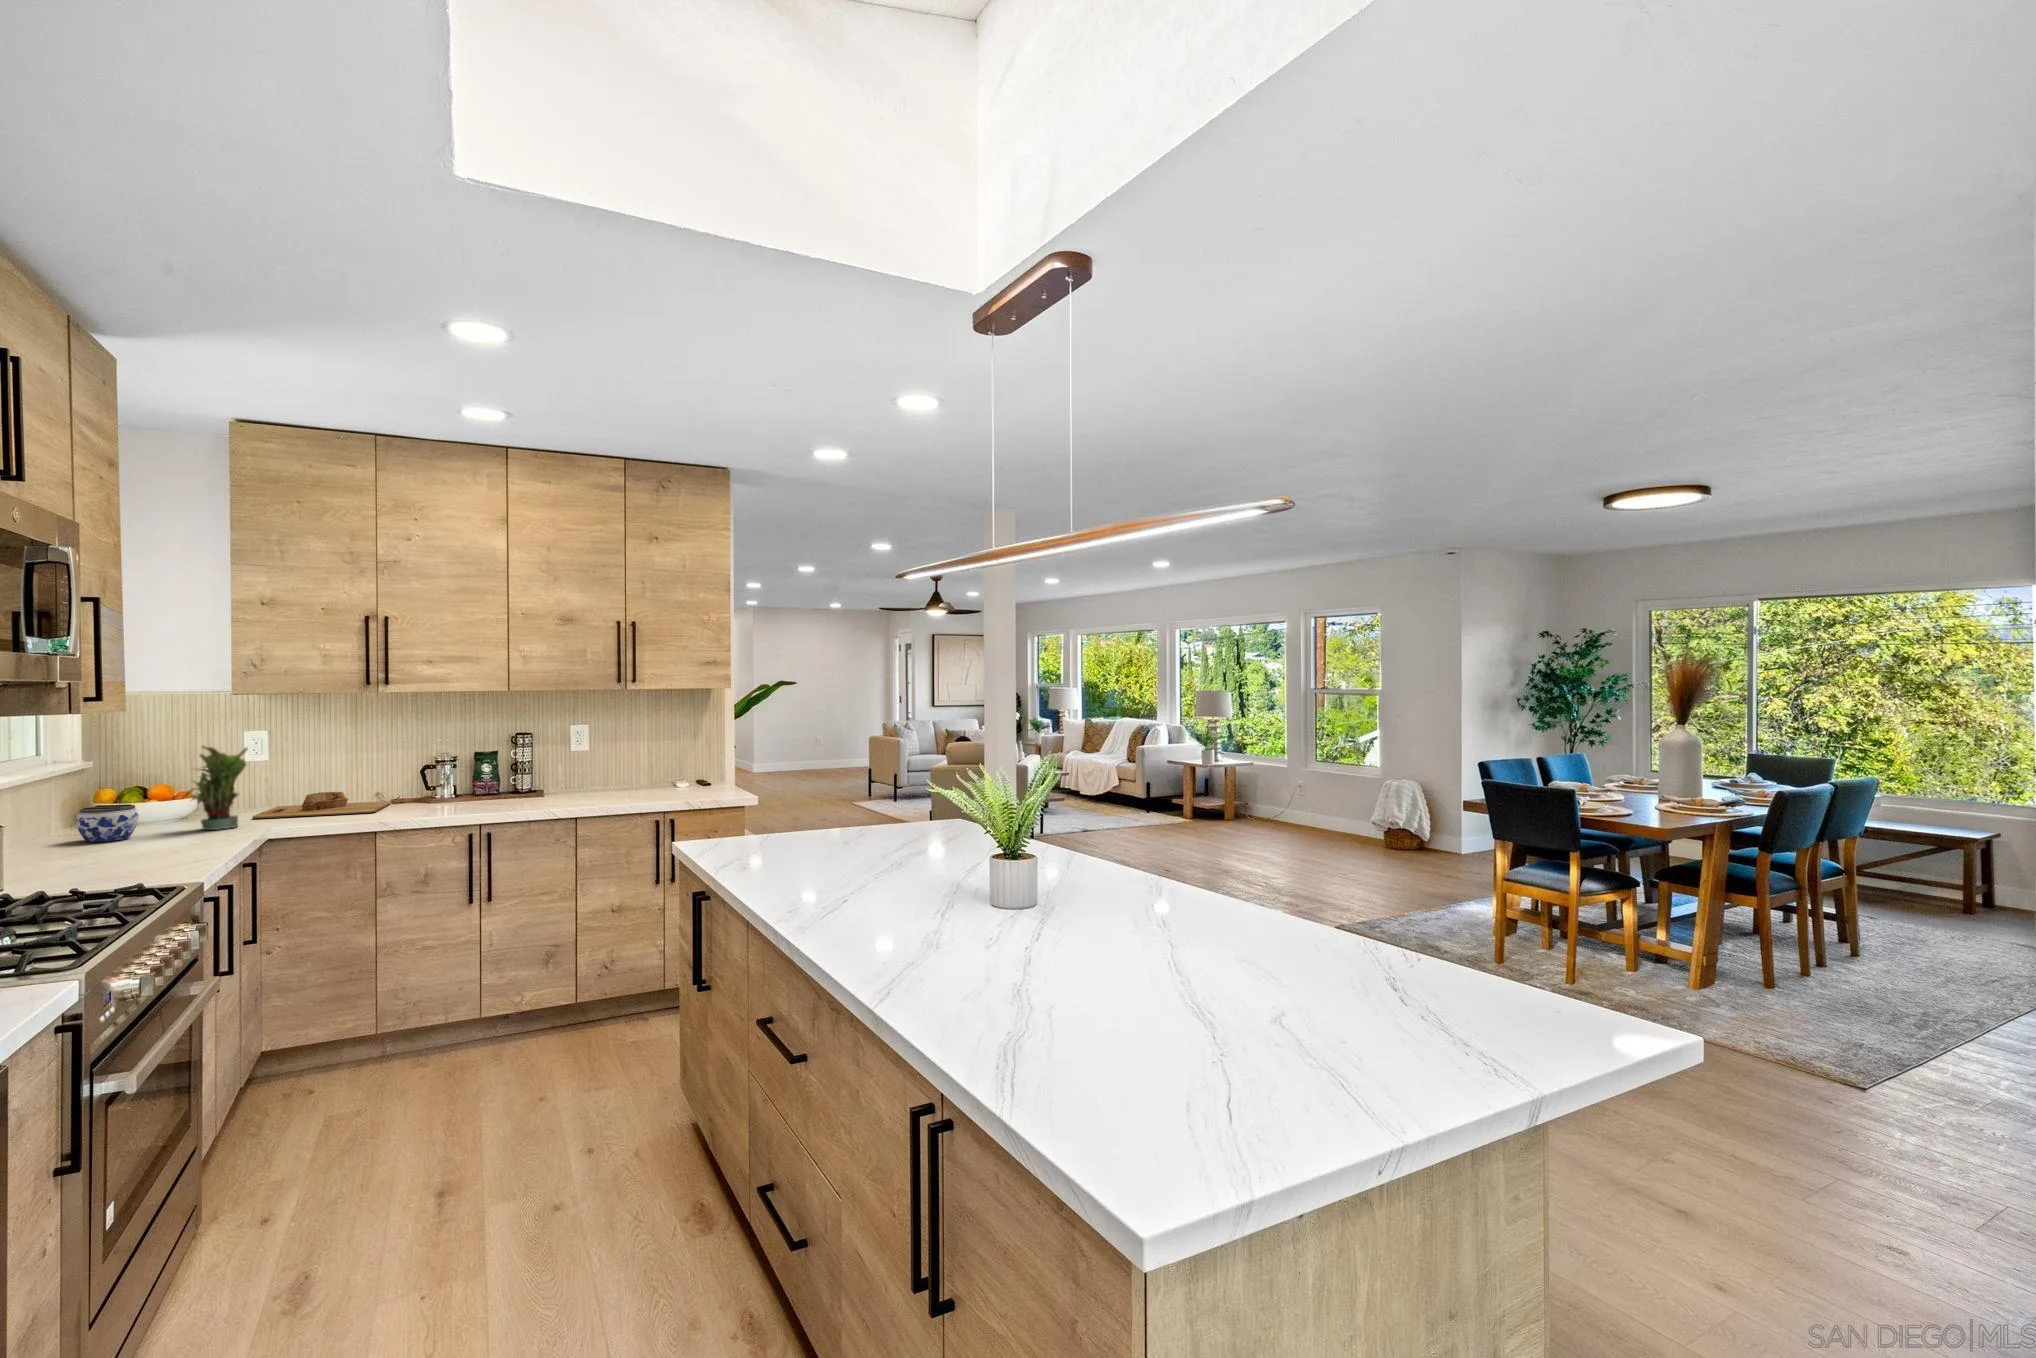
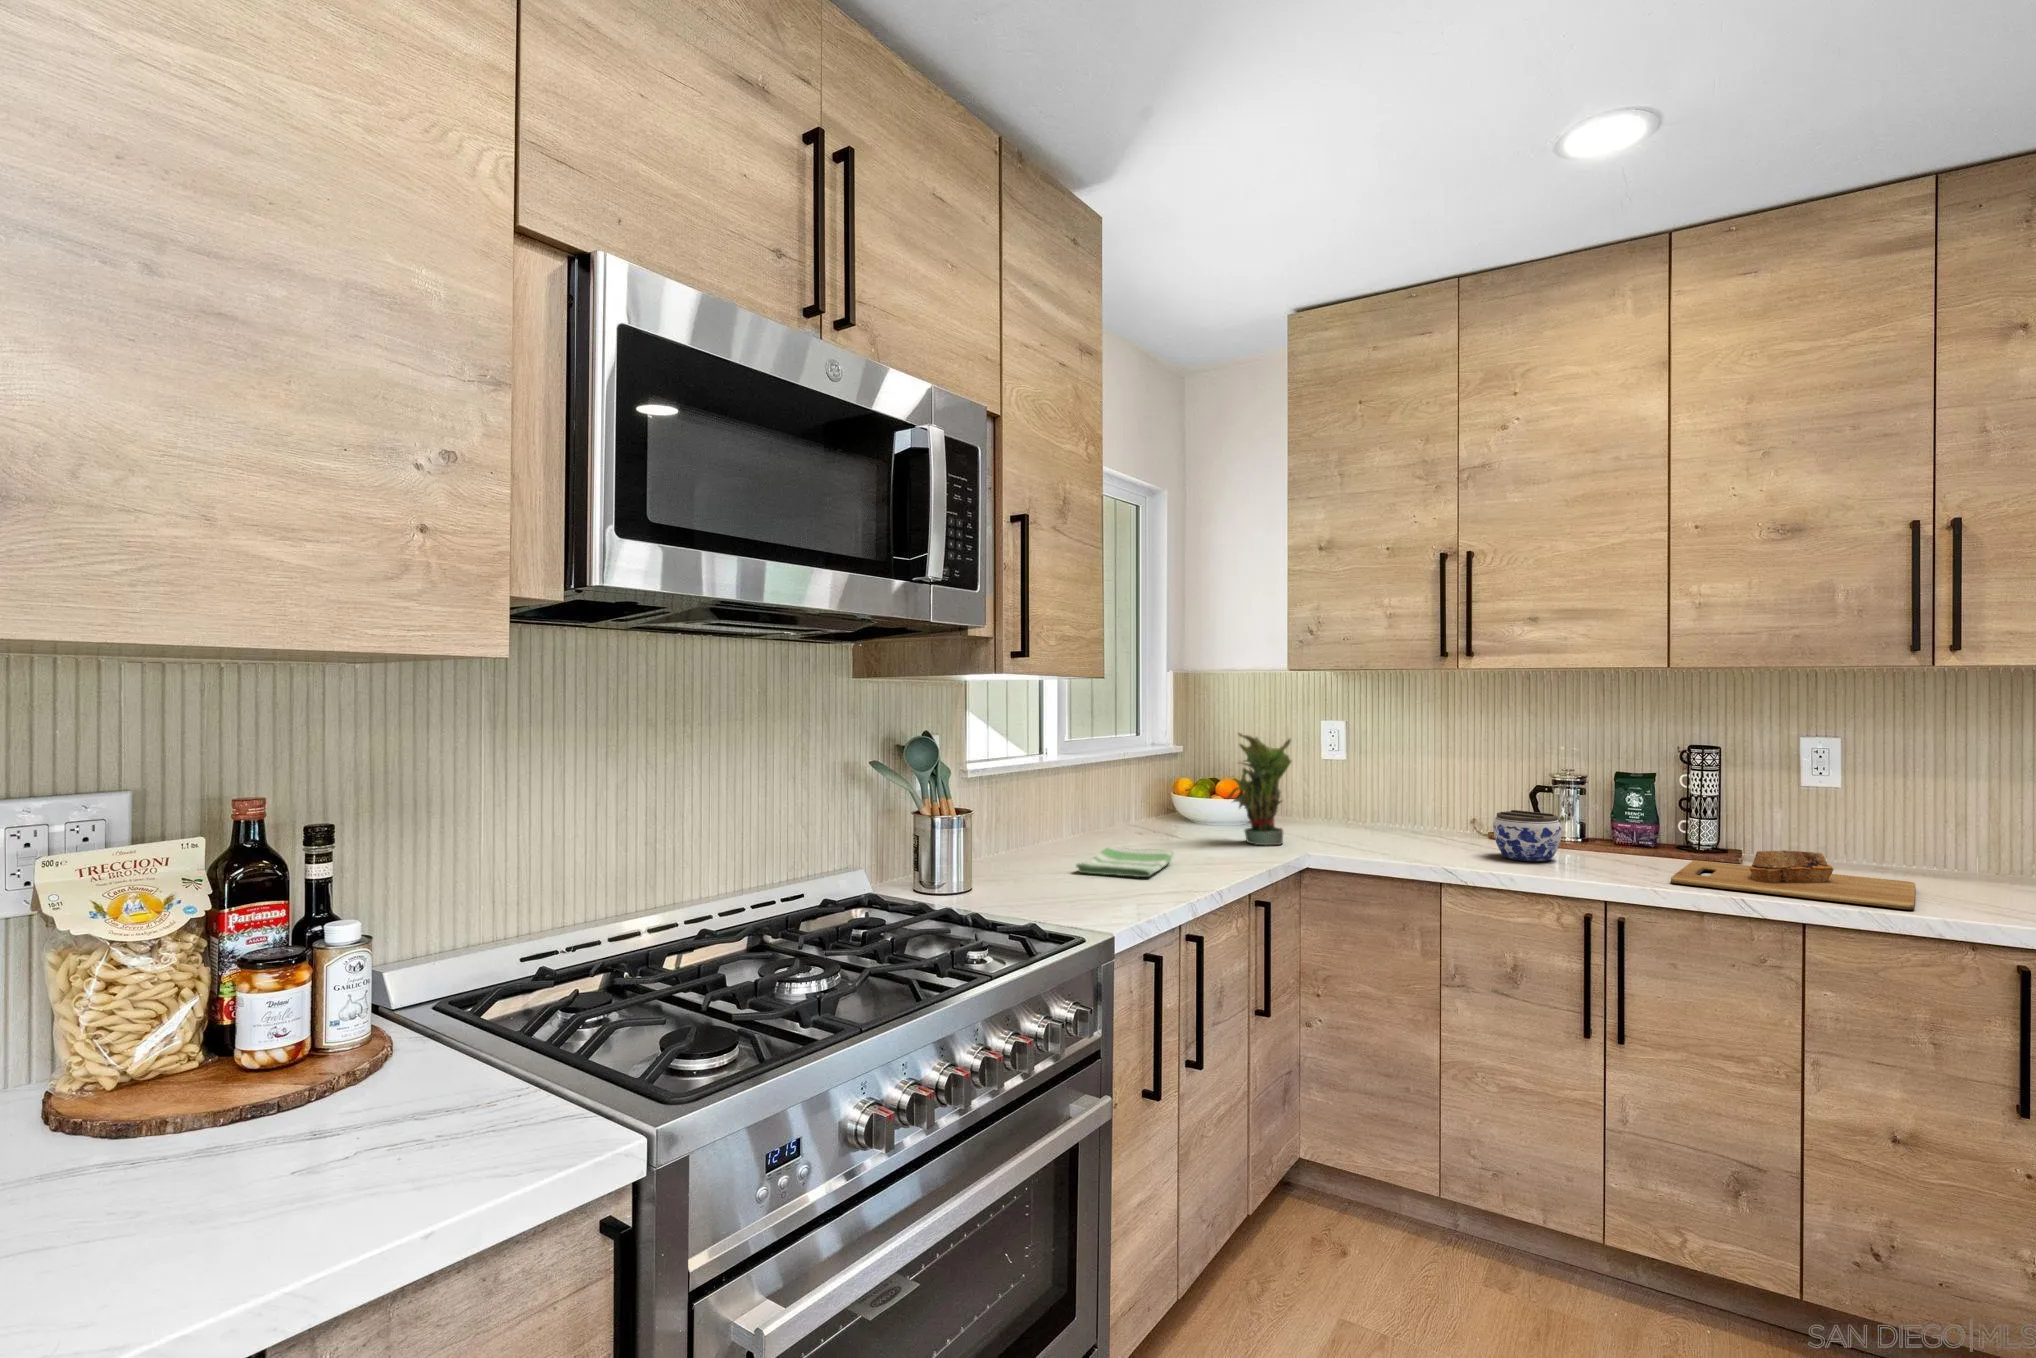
cutting board: present [253,792,391,819] -> present [1671,850,1916,909]
jar: present [76,804,138,842] -> present [1493,810,1562,861]
dish towel: none [83,839,166,865] -> present [1076,847,1173,877]

